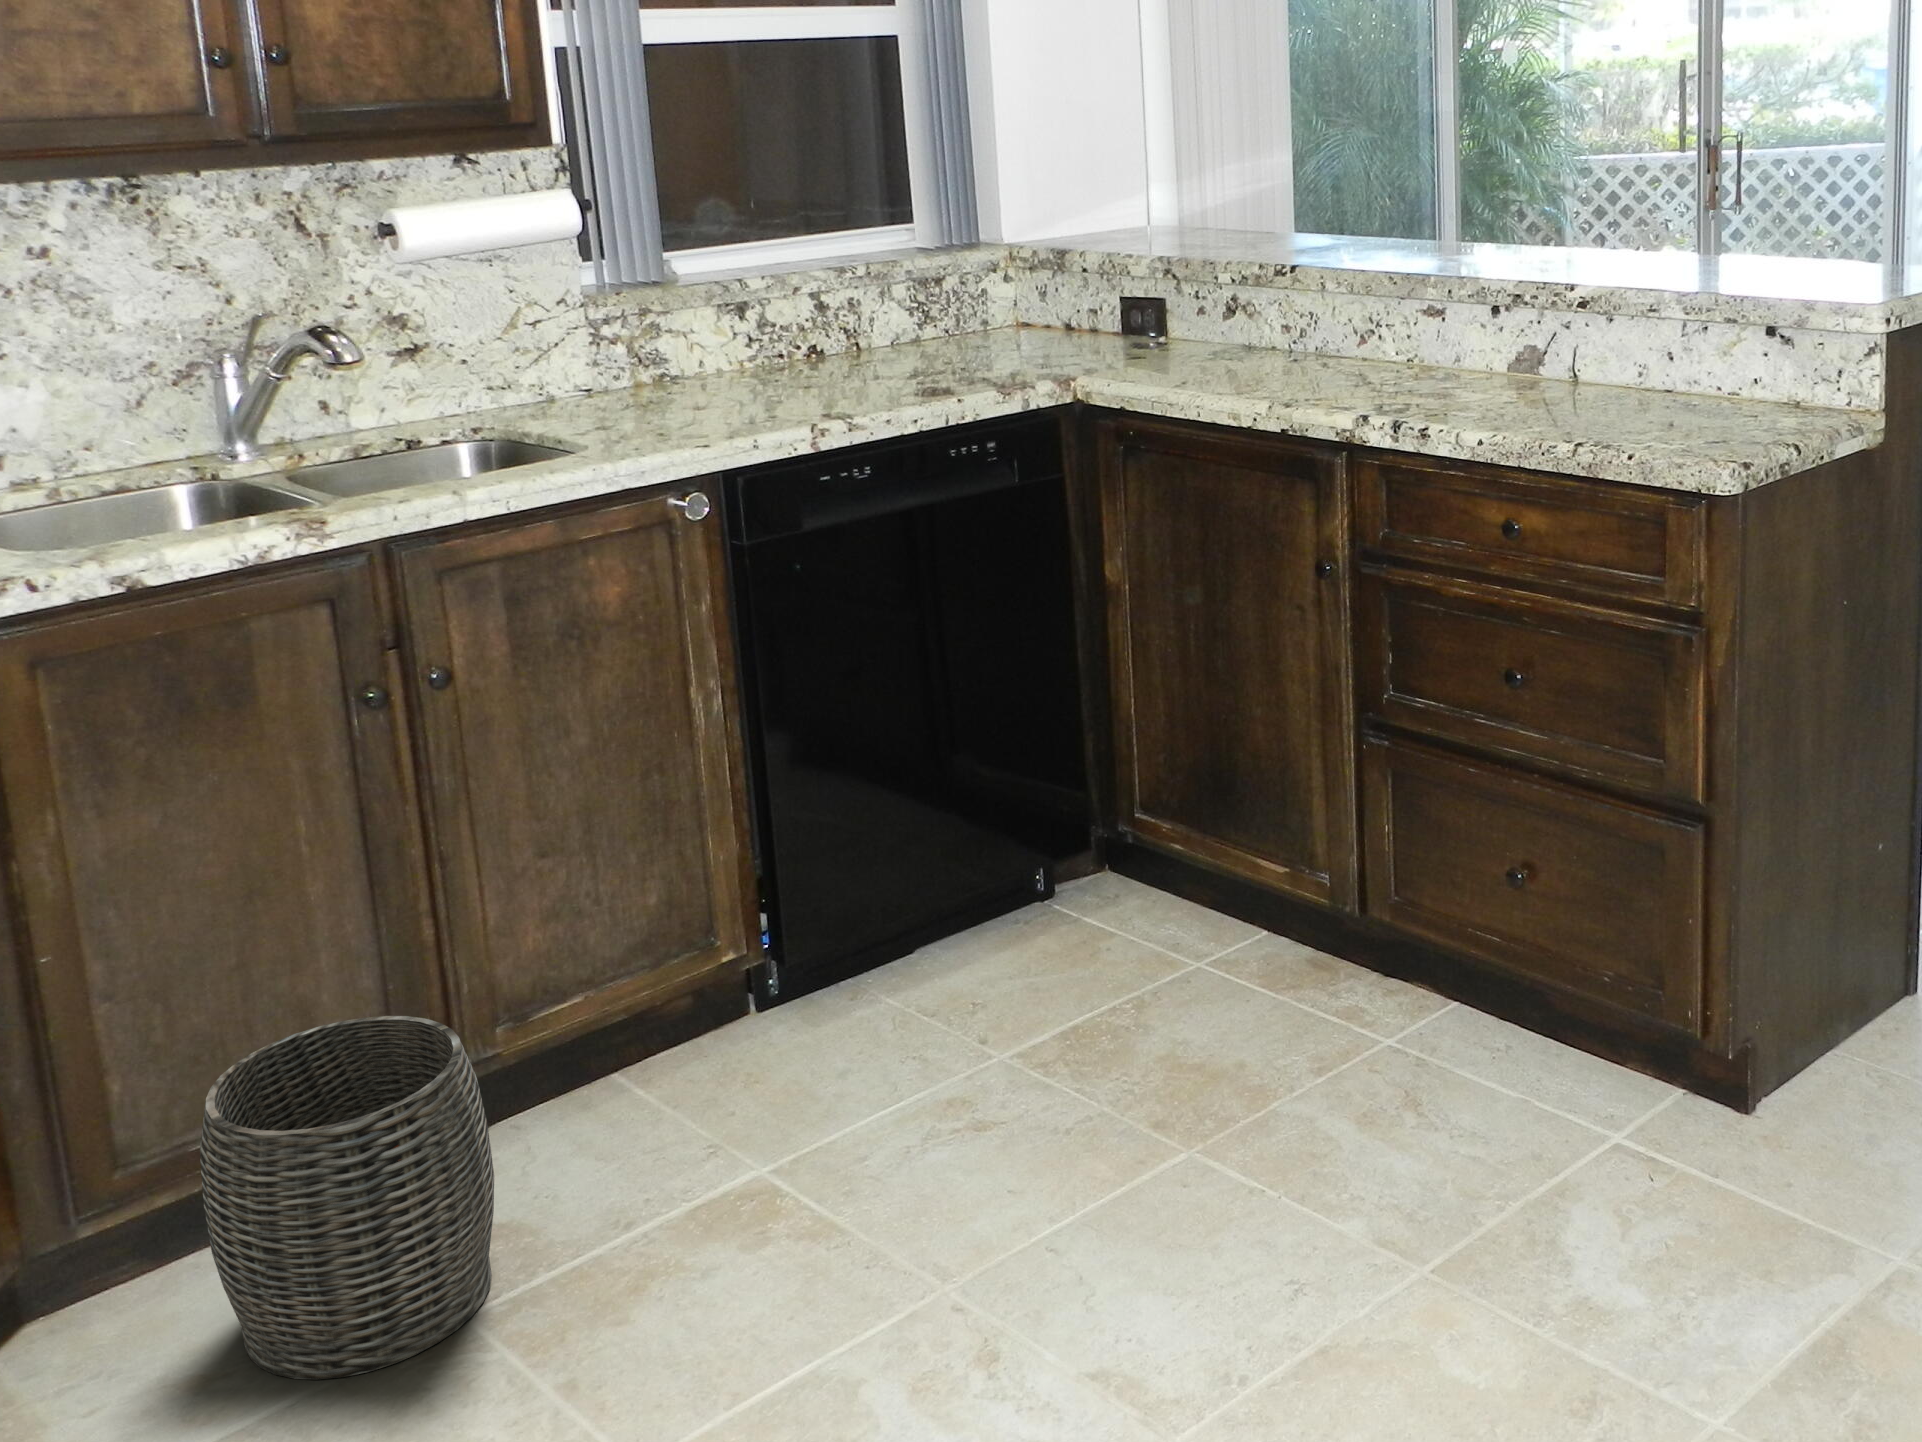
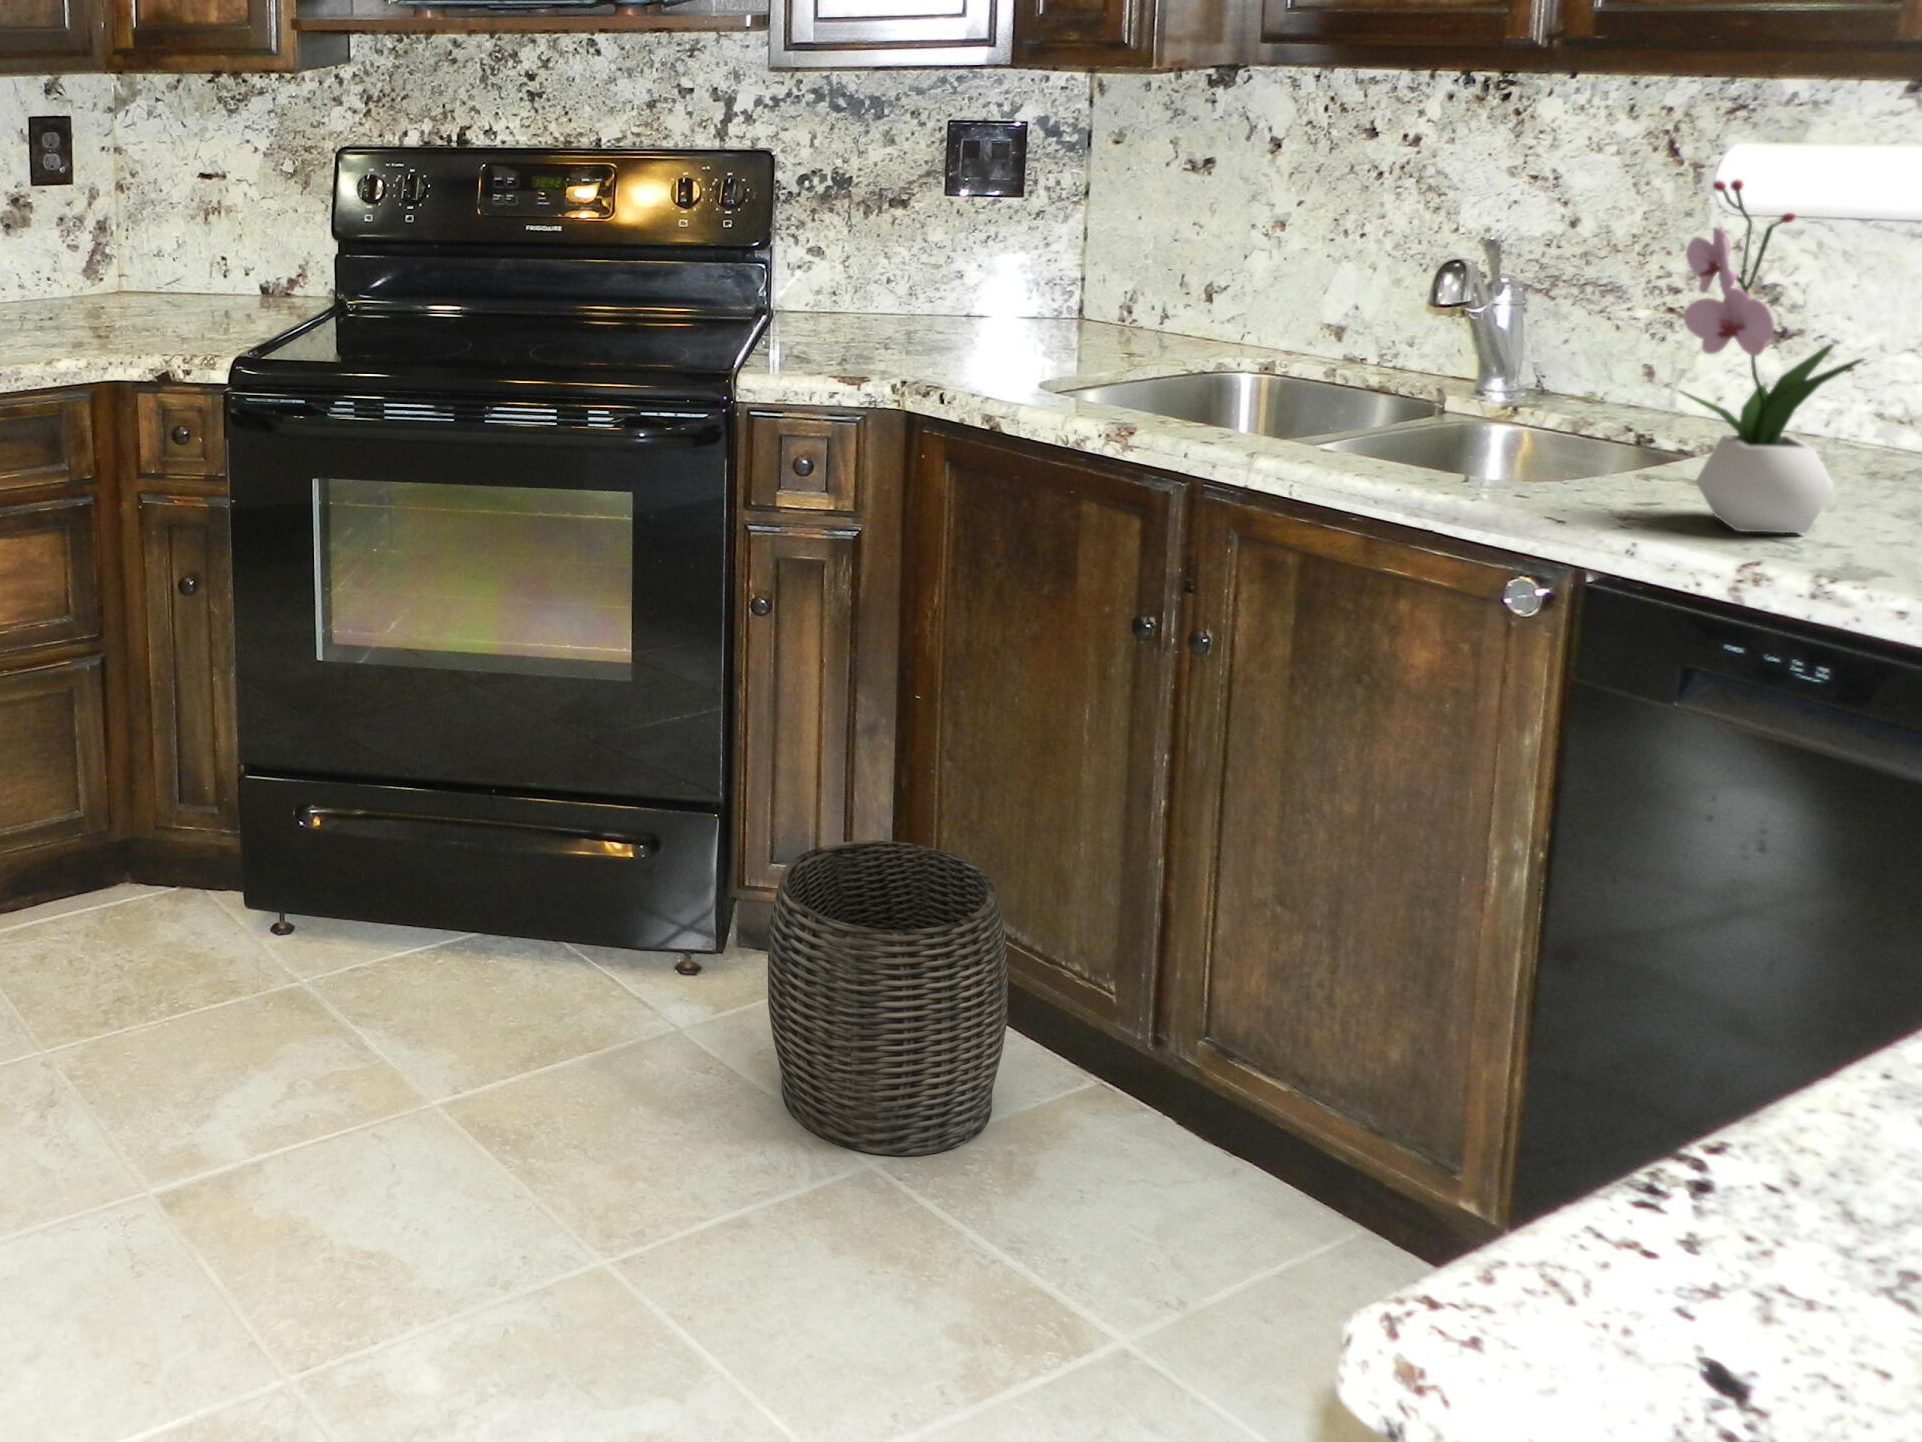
flower arrangement: none [648,206,746,429] -> present [1679,180,1864,533]

